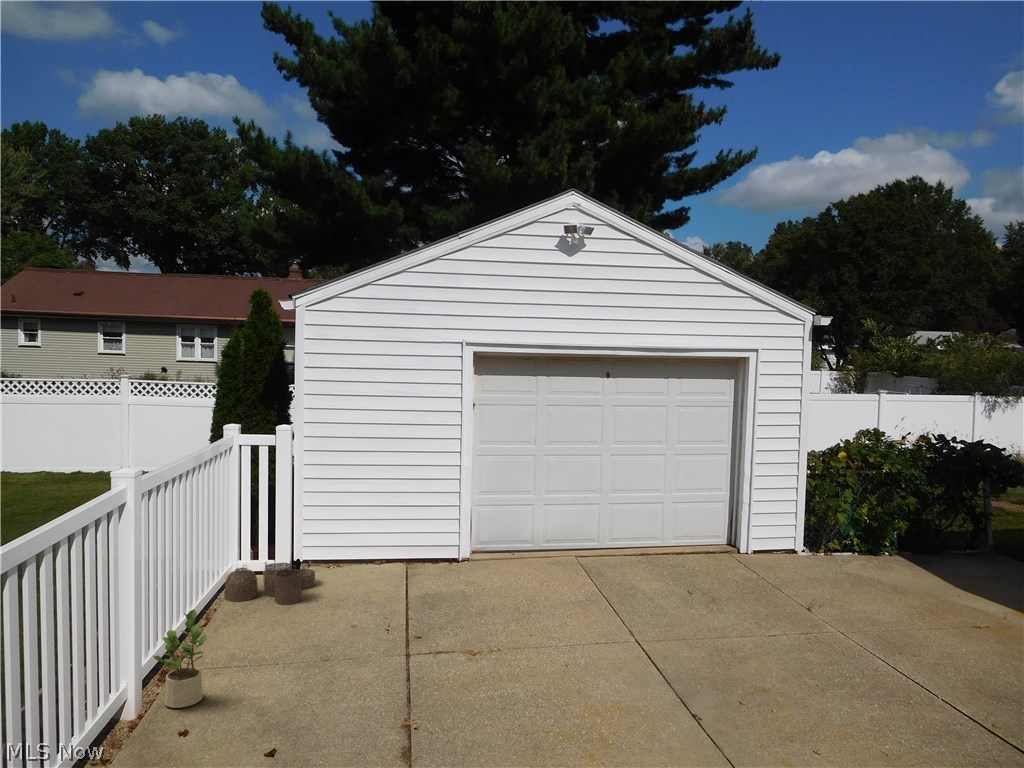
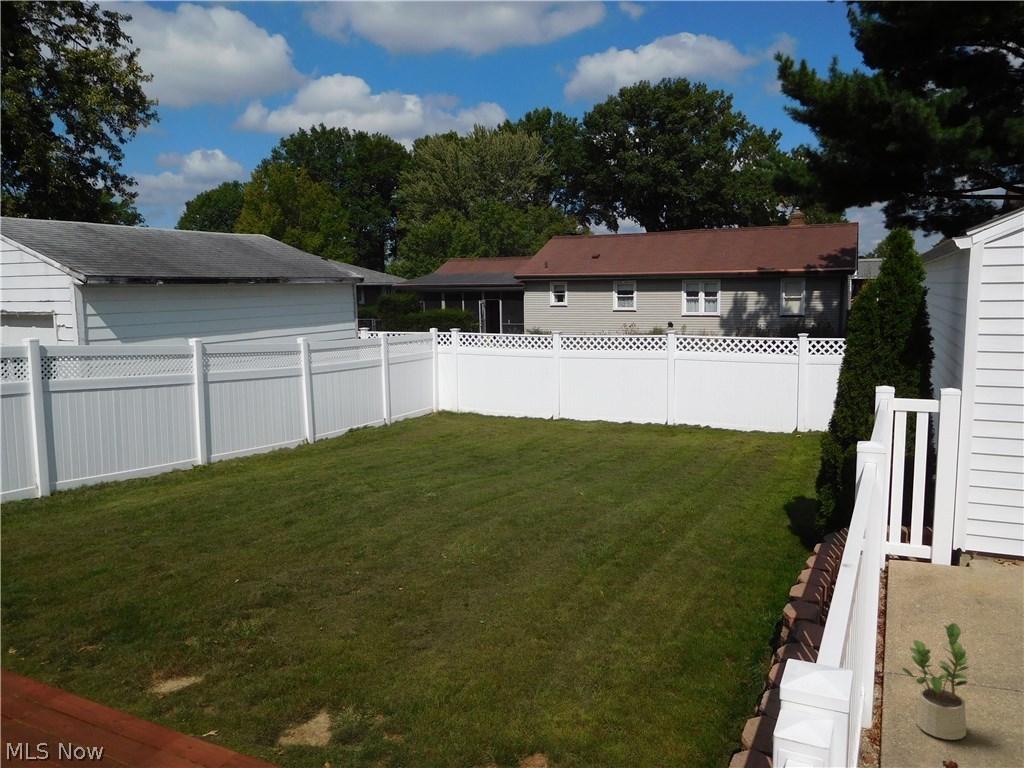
woven basket: present [224,562,315,604] -> none [891,552,1002,610]

